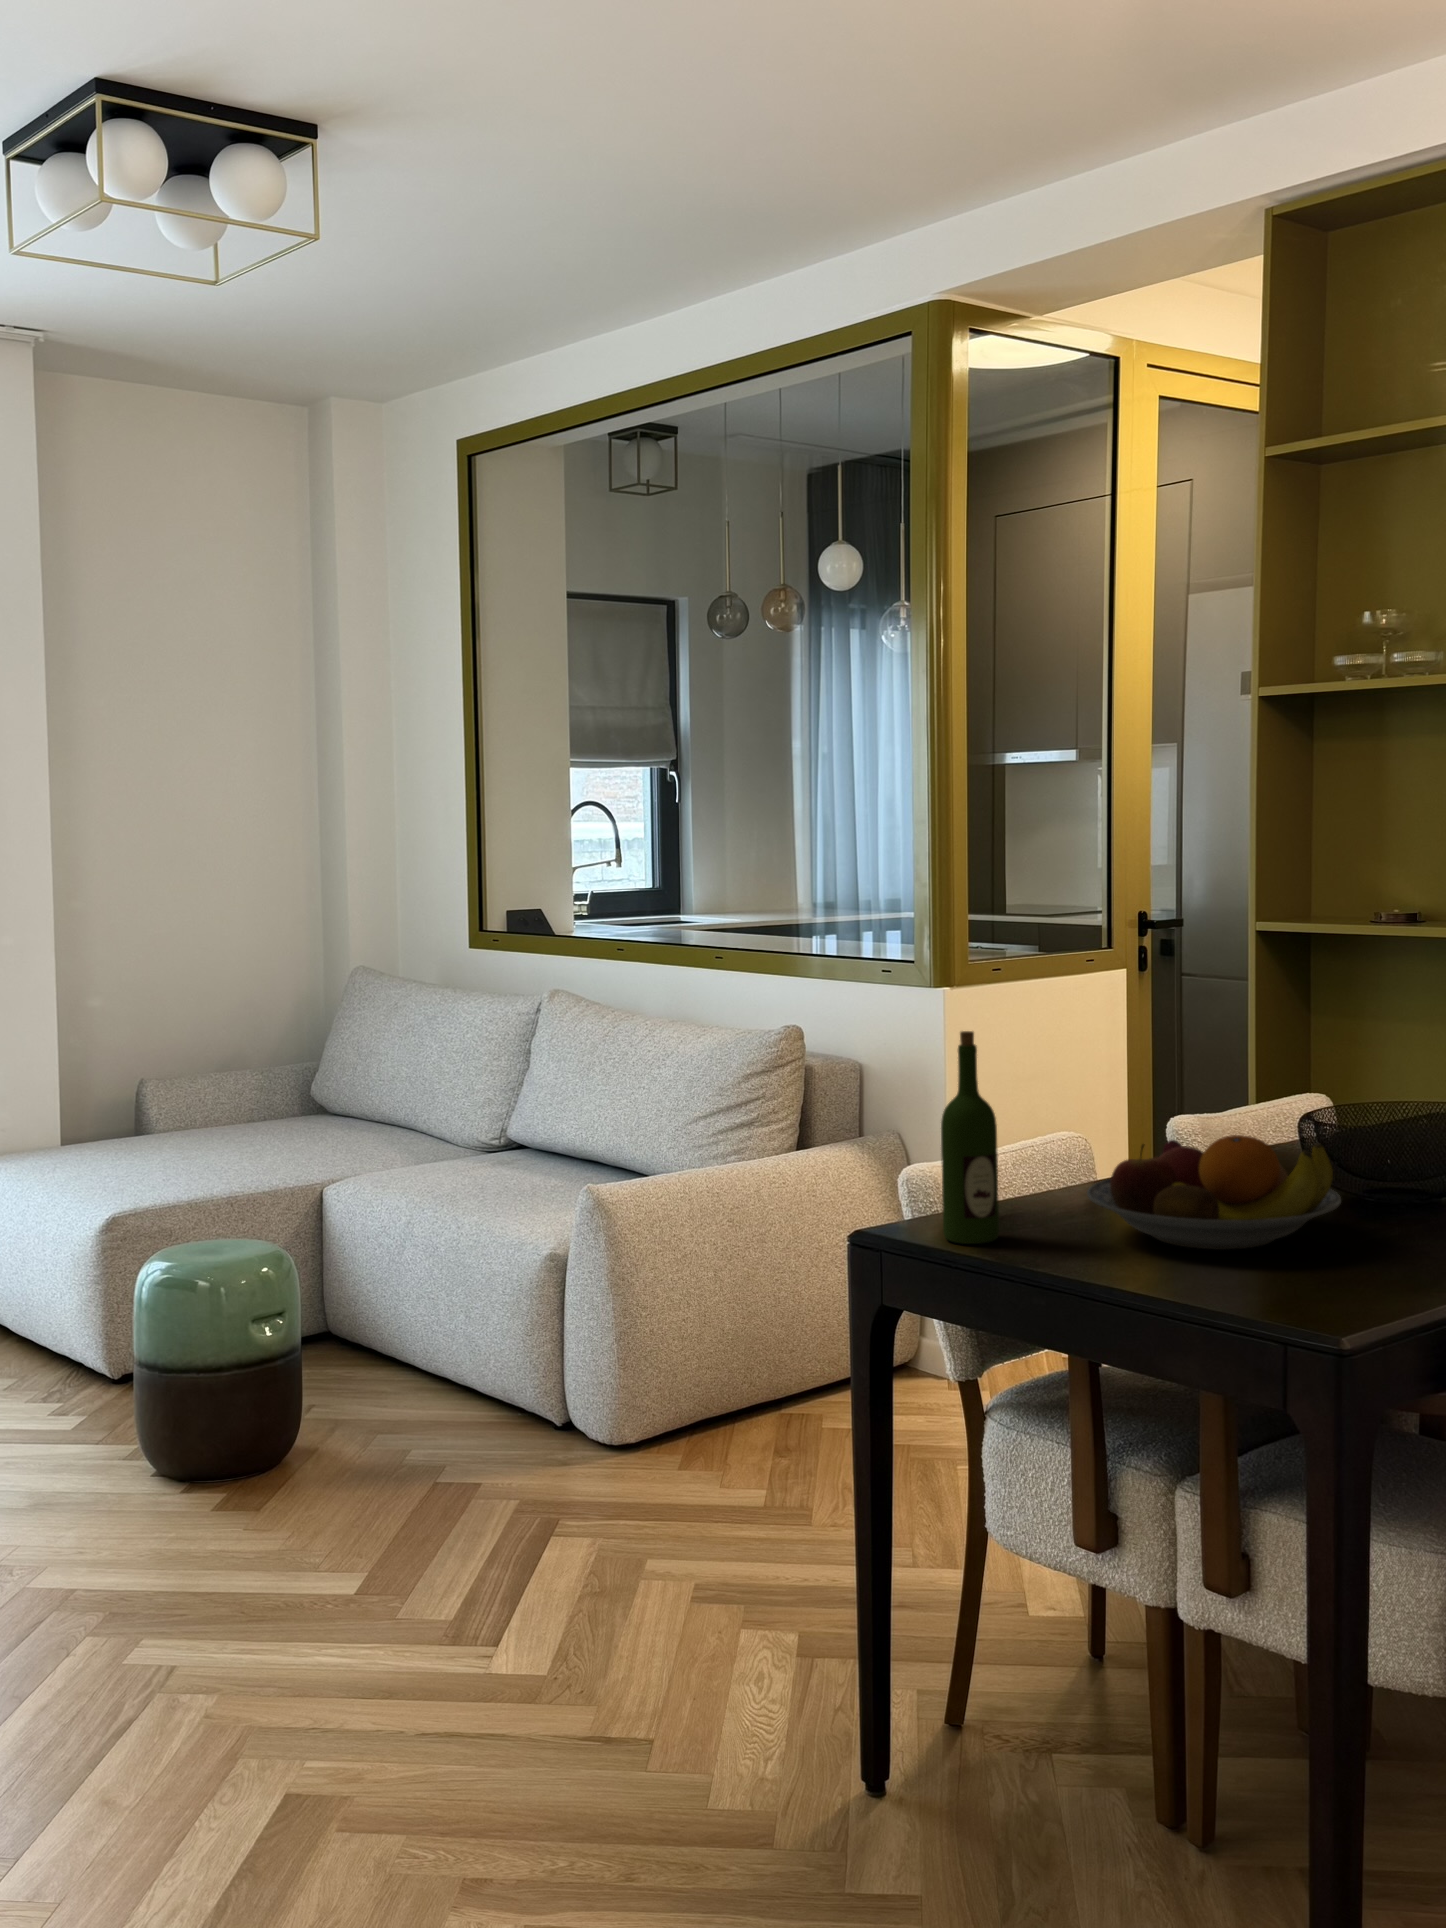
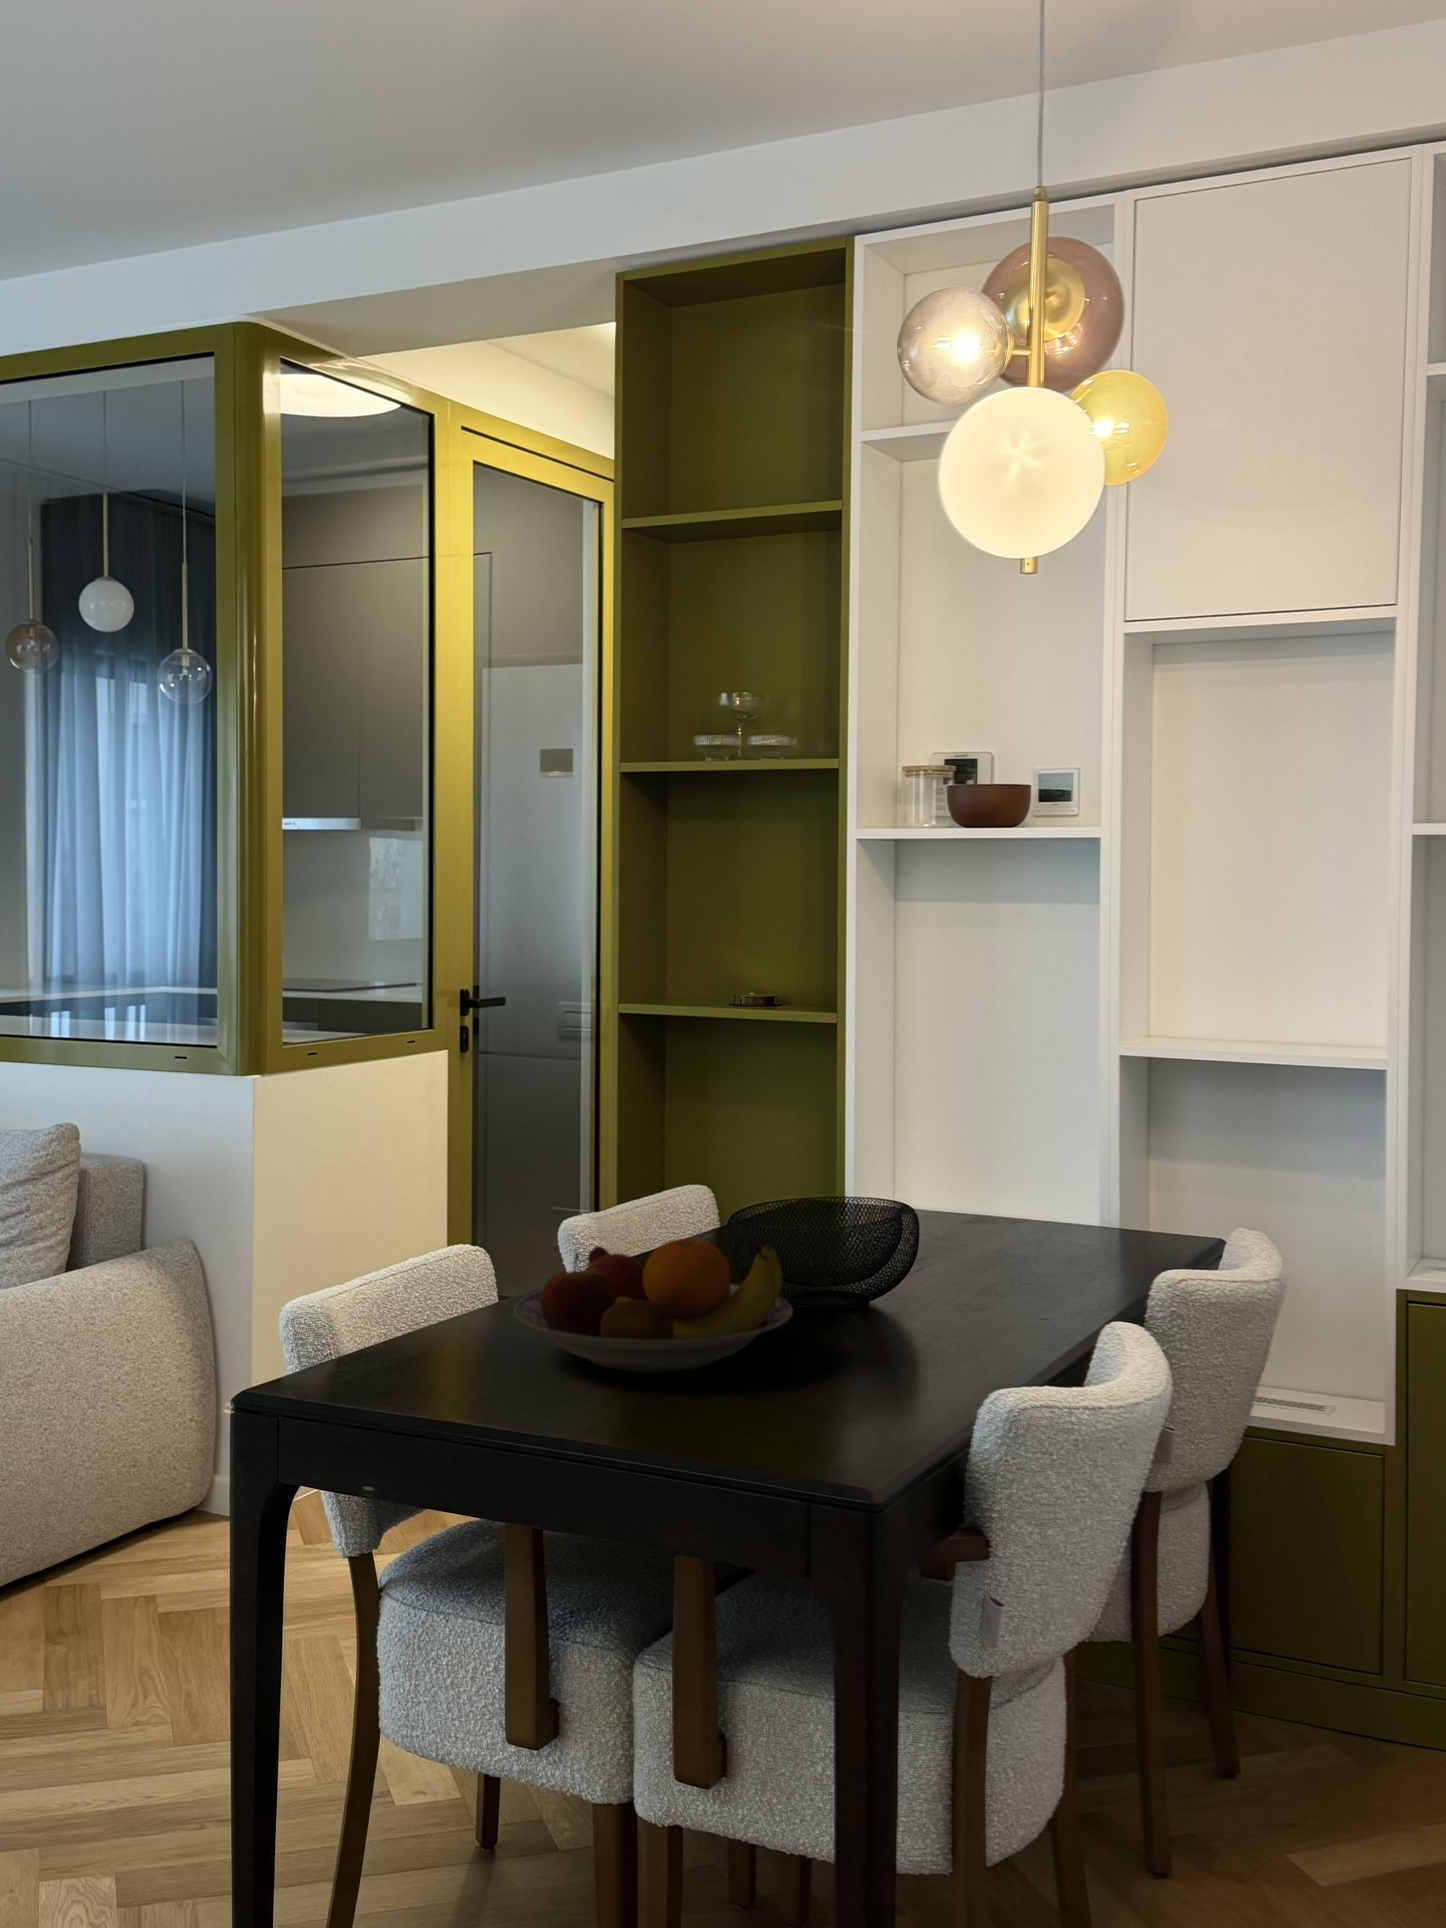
wine bottle: present [941,1031,999,1244] -> none [349,1127,417,1387]

